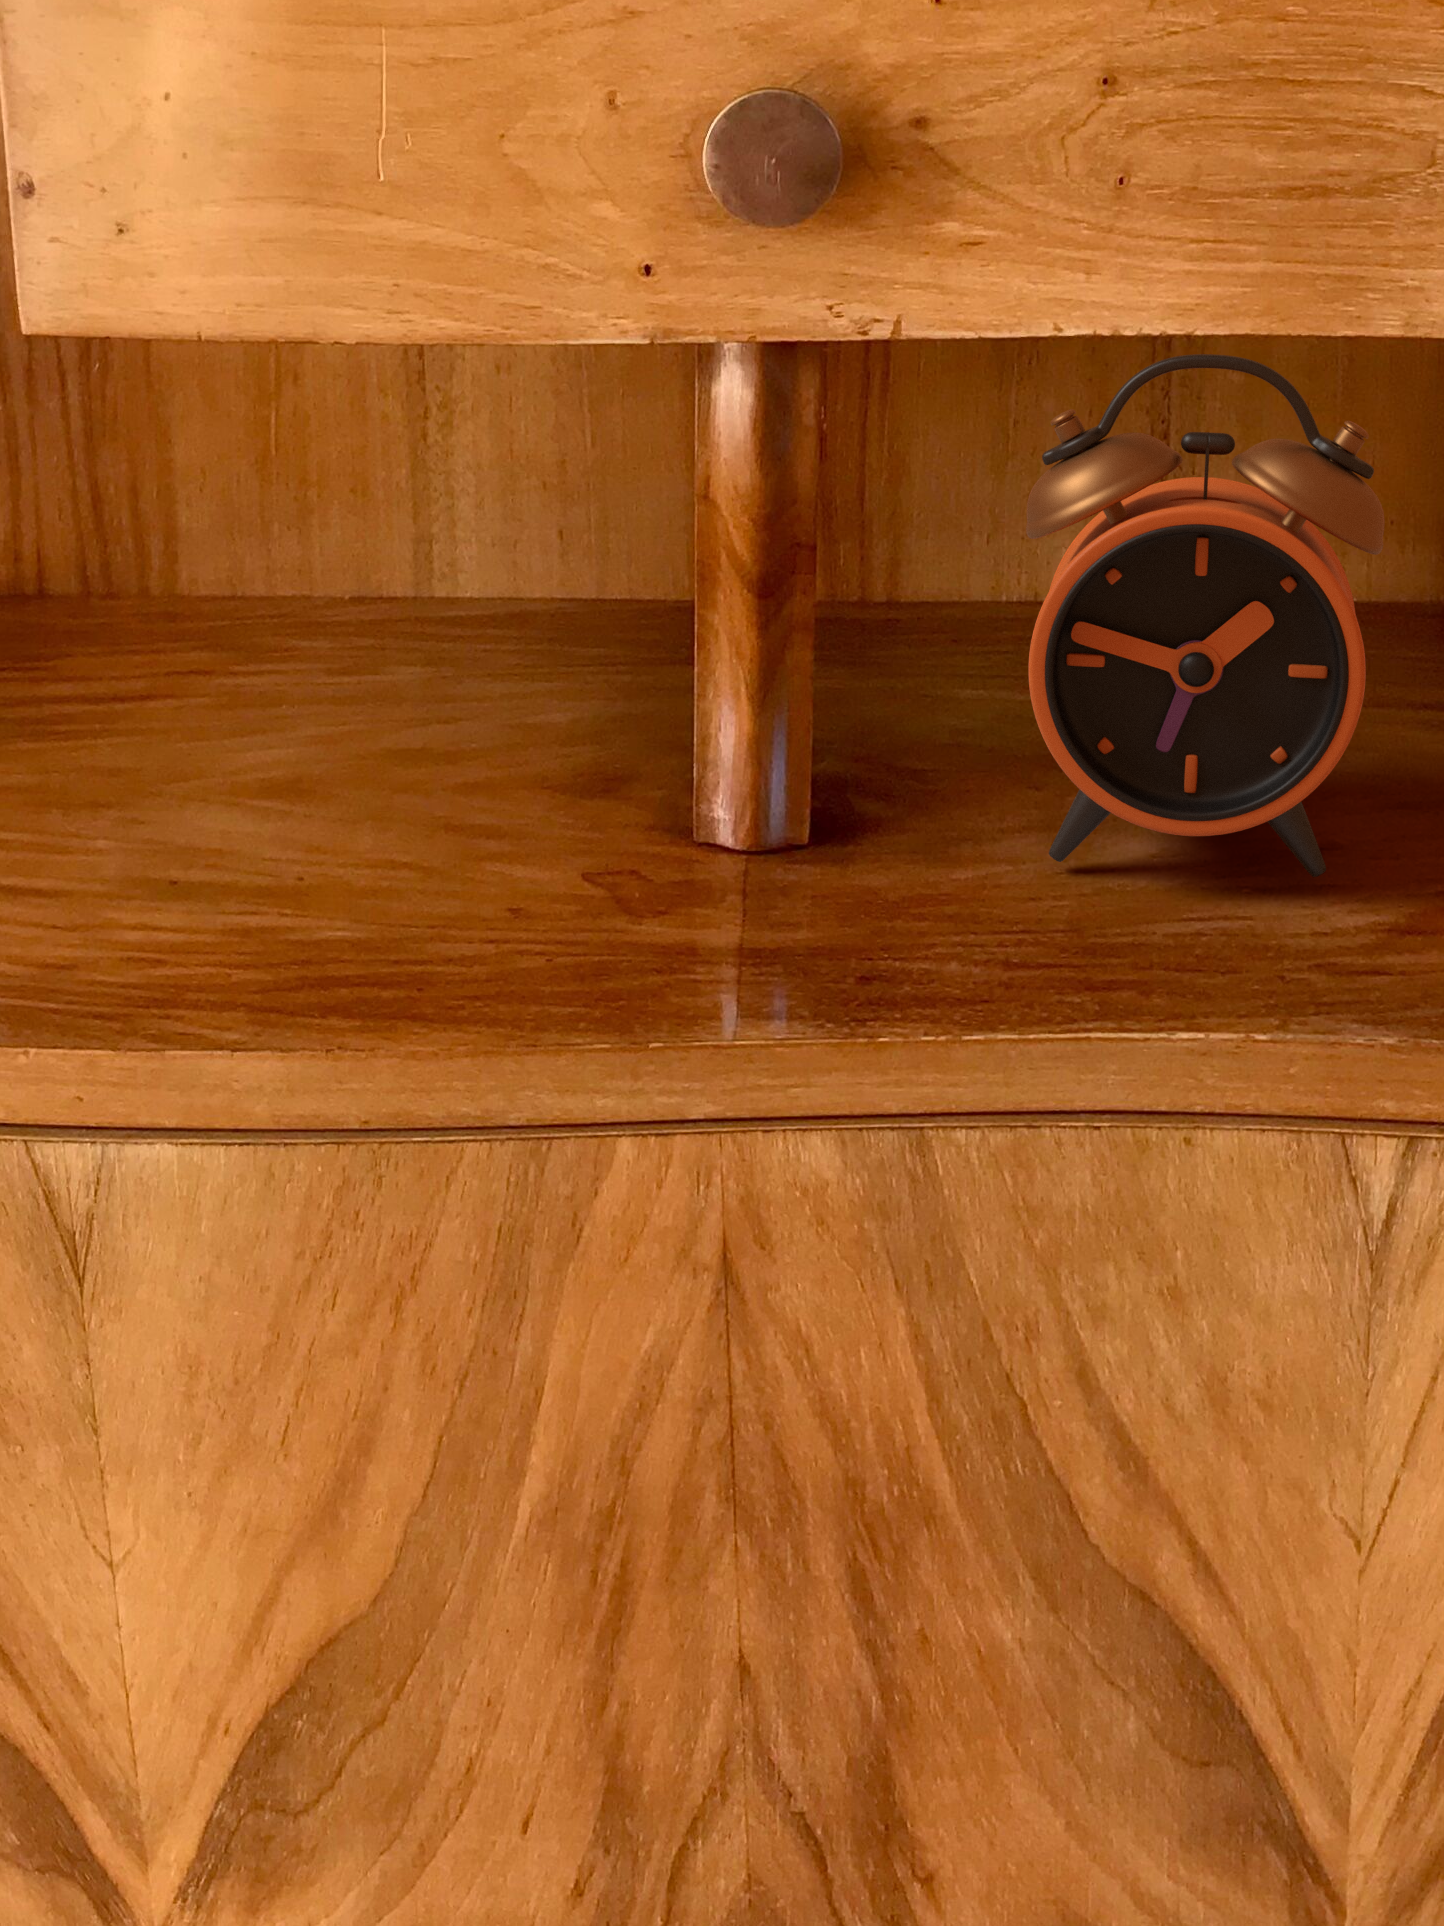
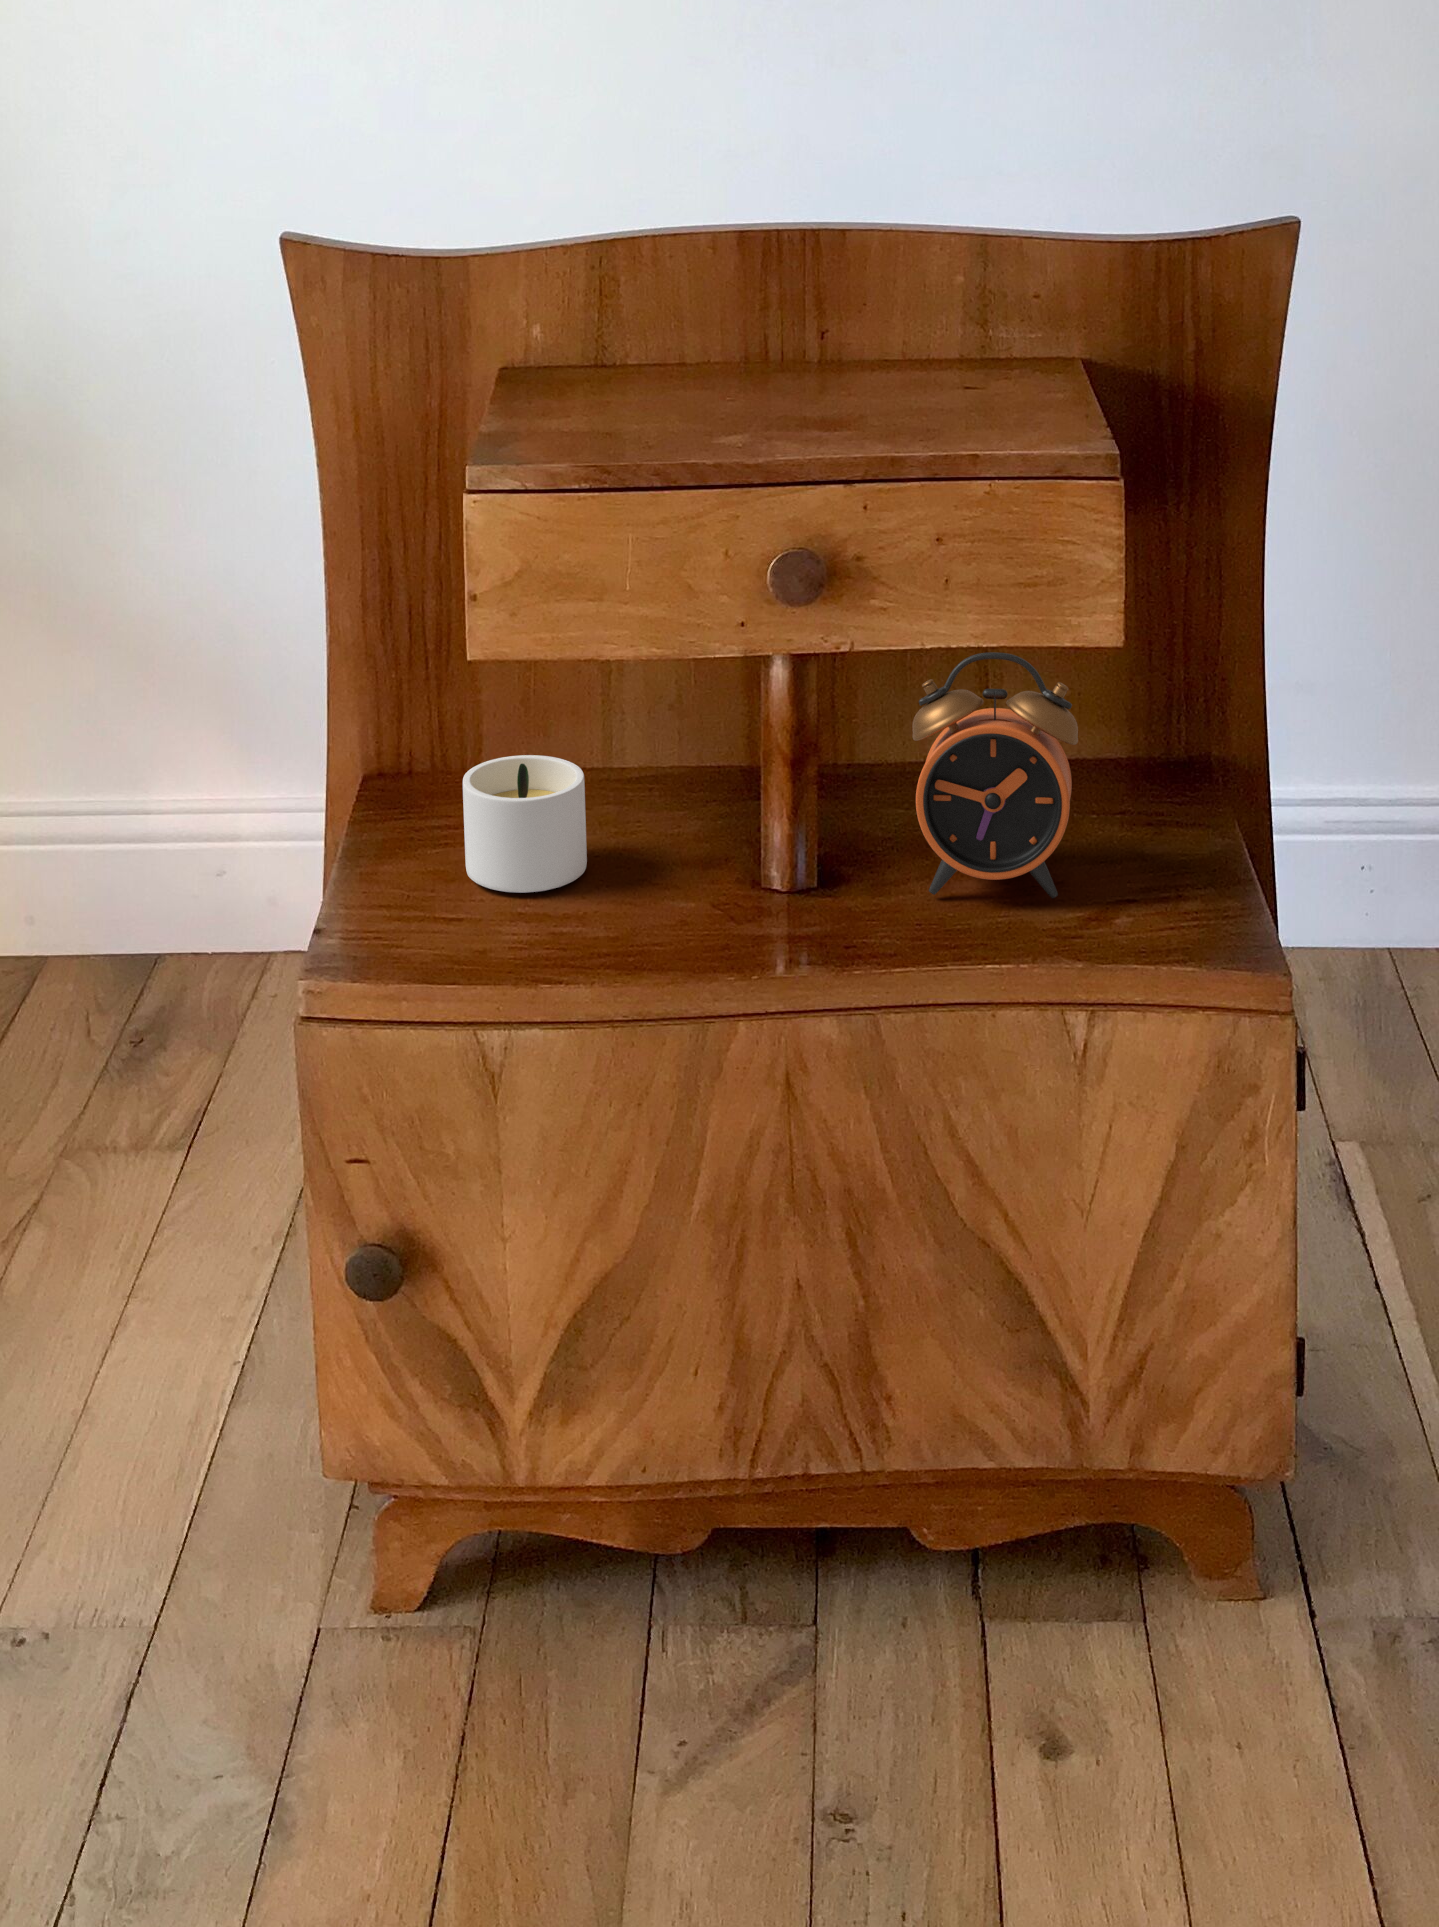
candle: none [72,553,467,835] -> present [463,755,587,893]

